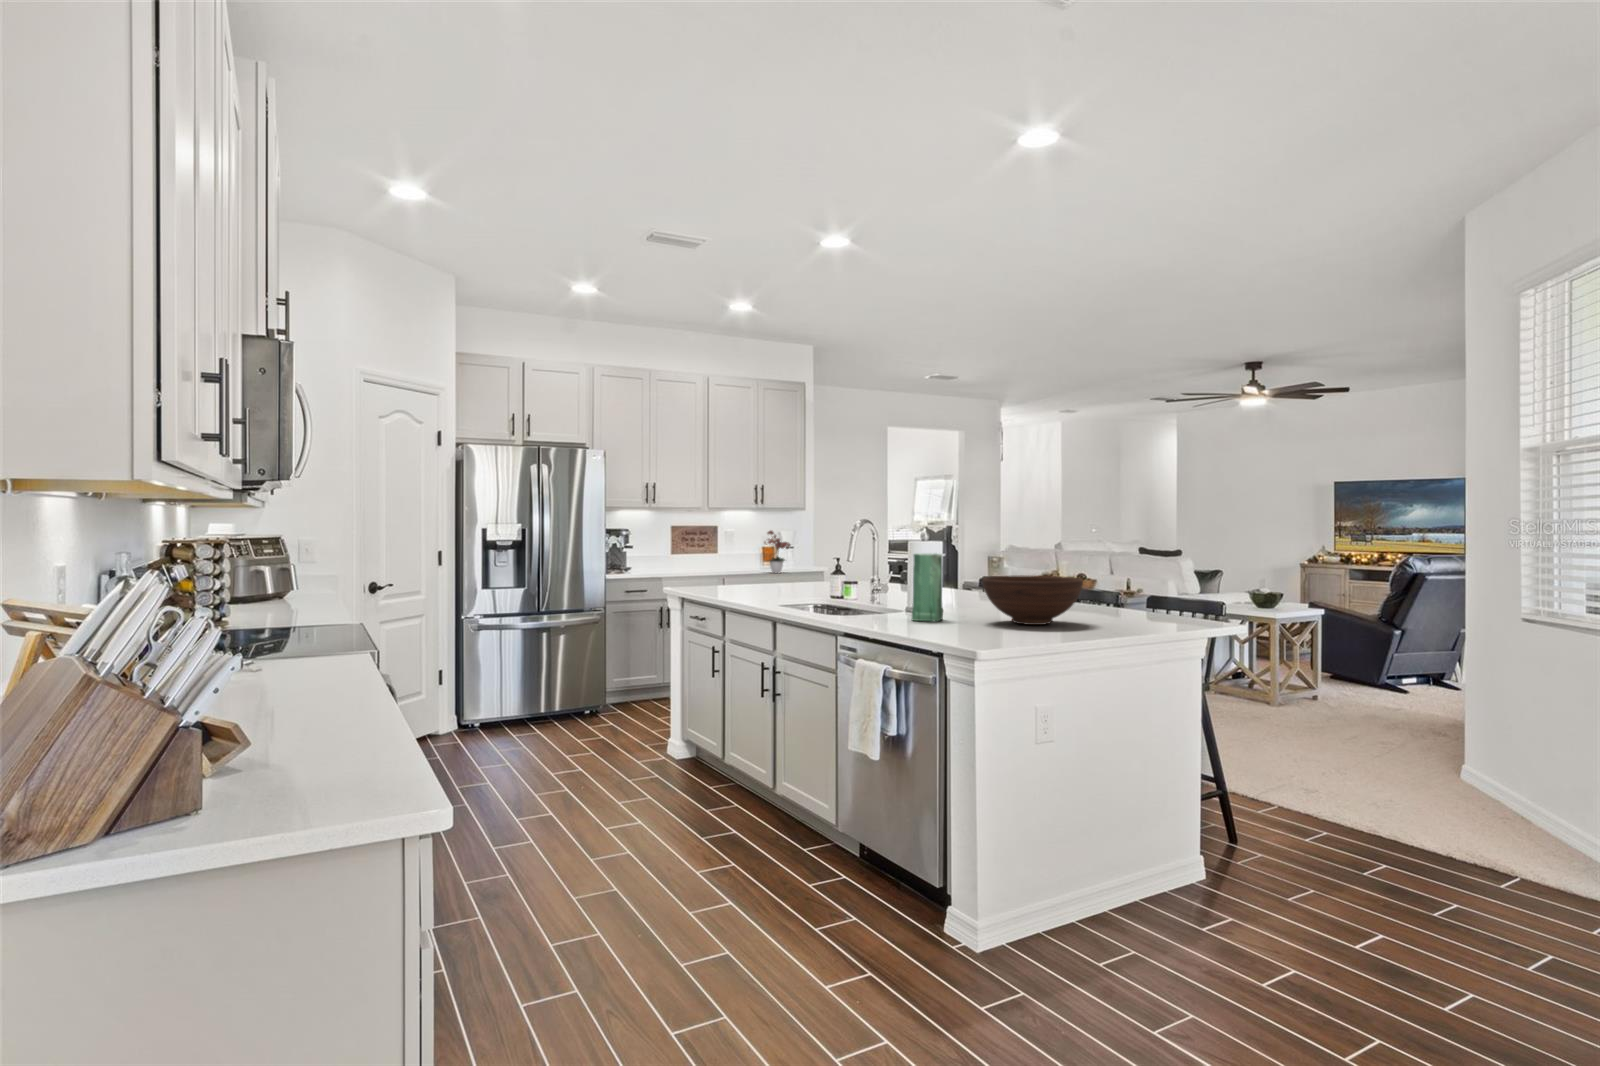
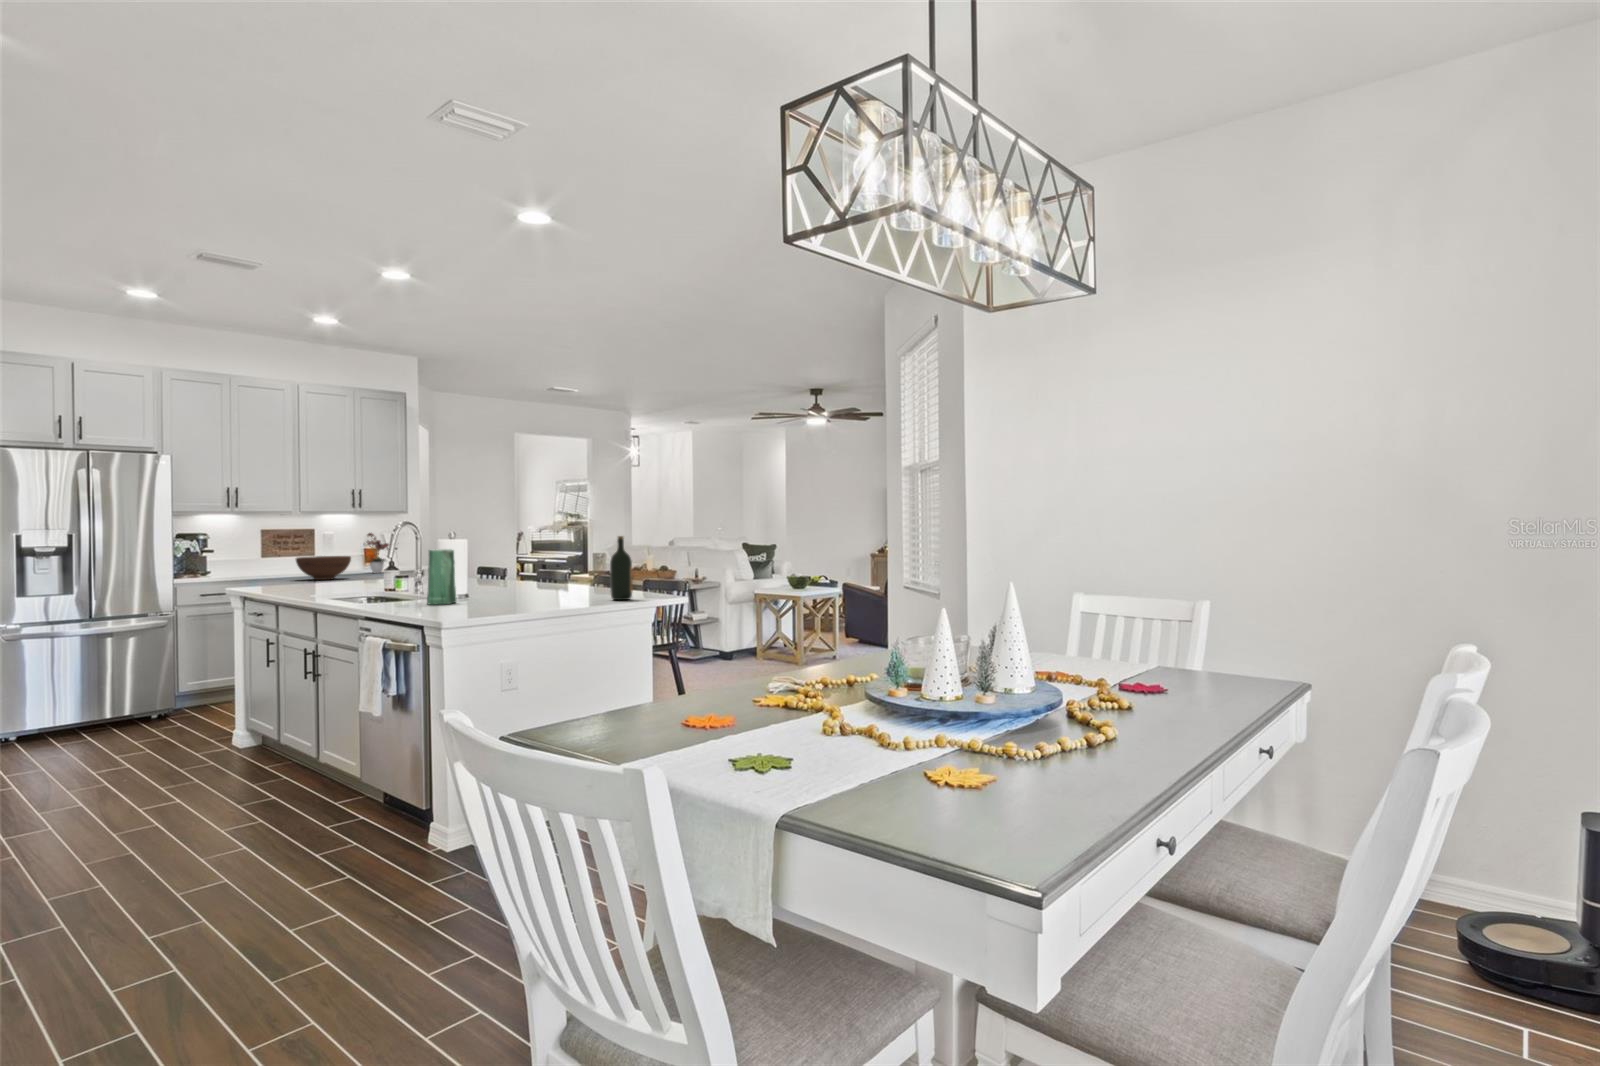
wine bottle: none [1146,541,1178,627] -> present [610,536,633,600]
fruit bowl: present [983,575,1083,625] -> present [296,556,351,580]

